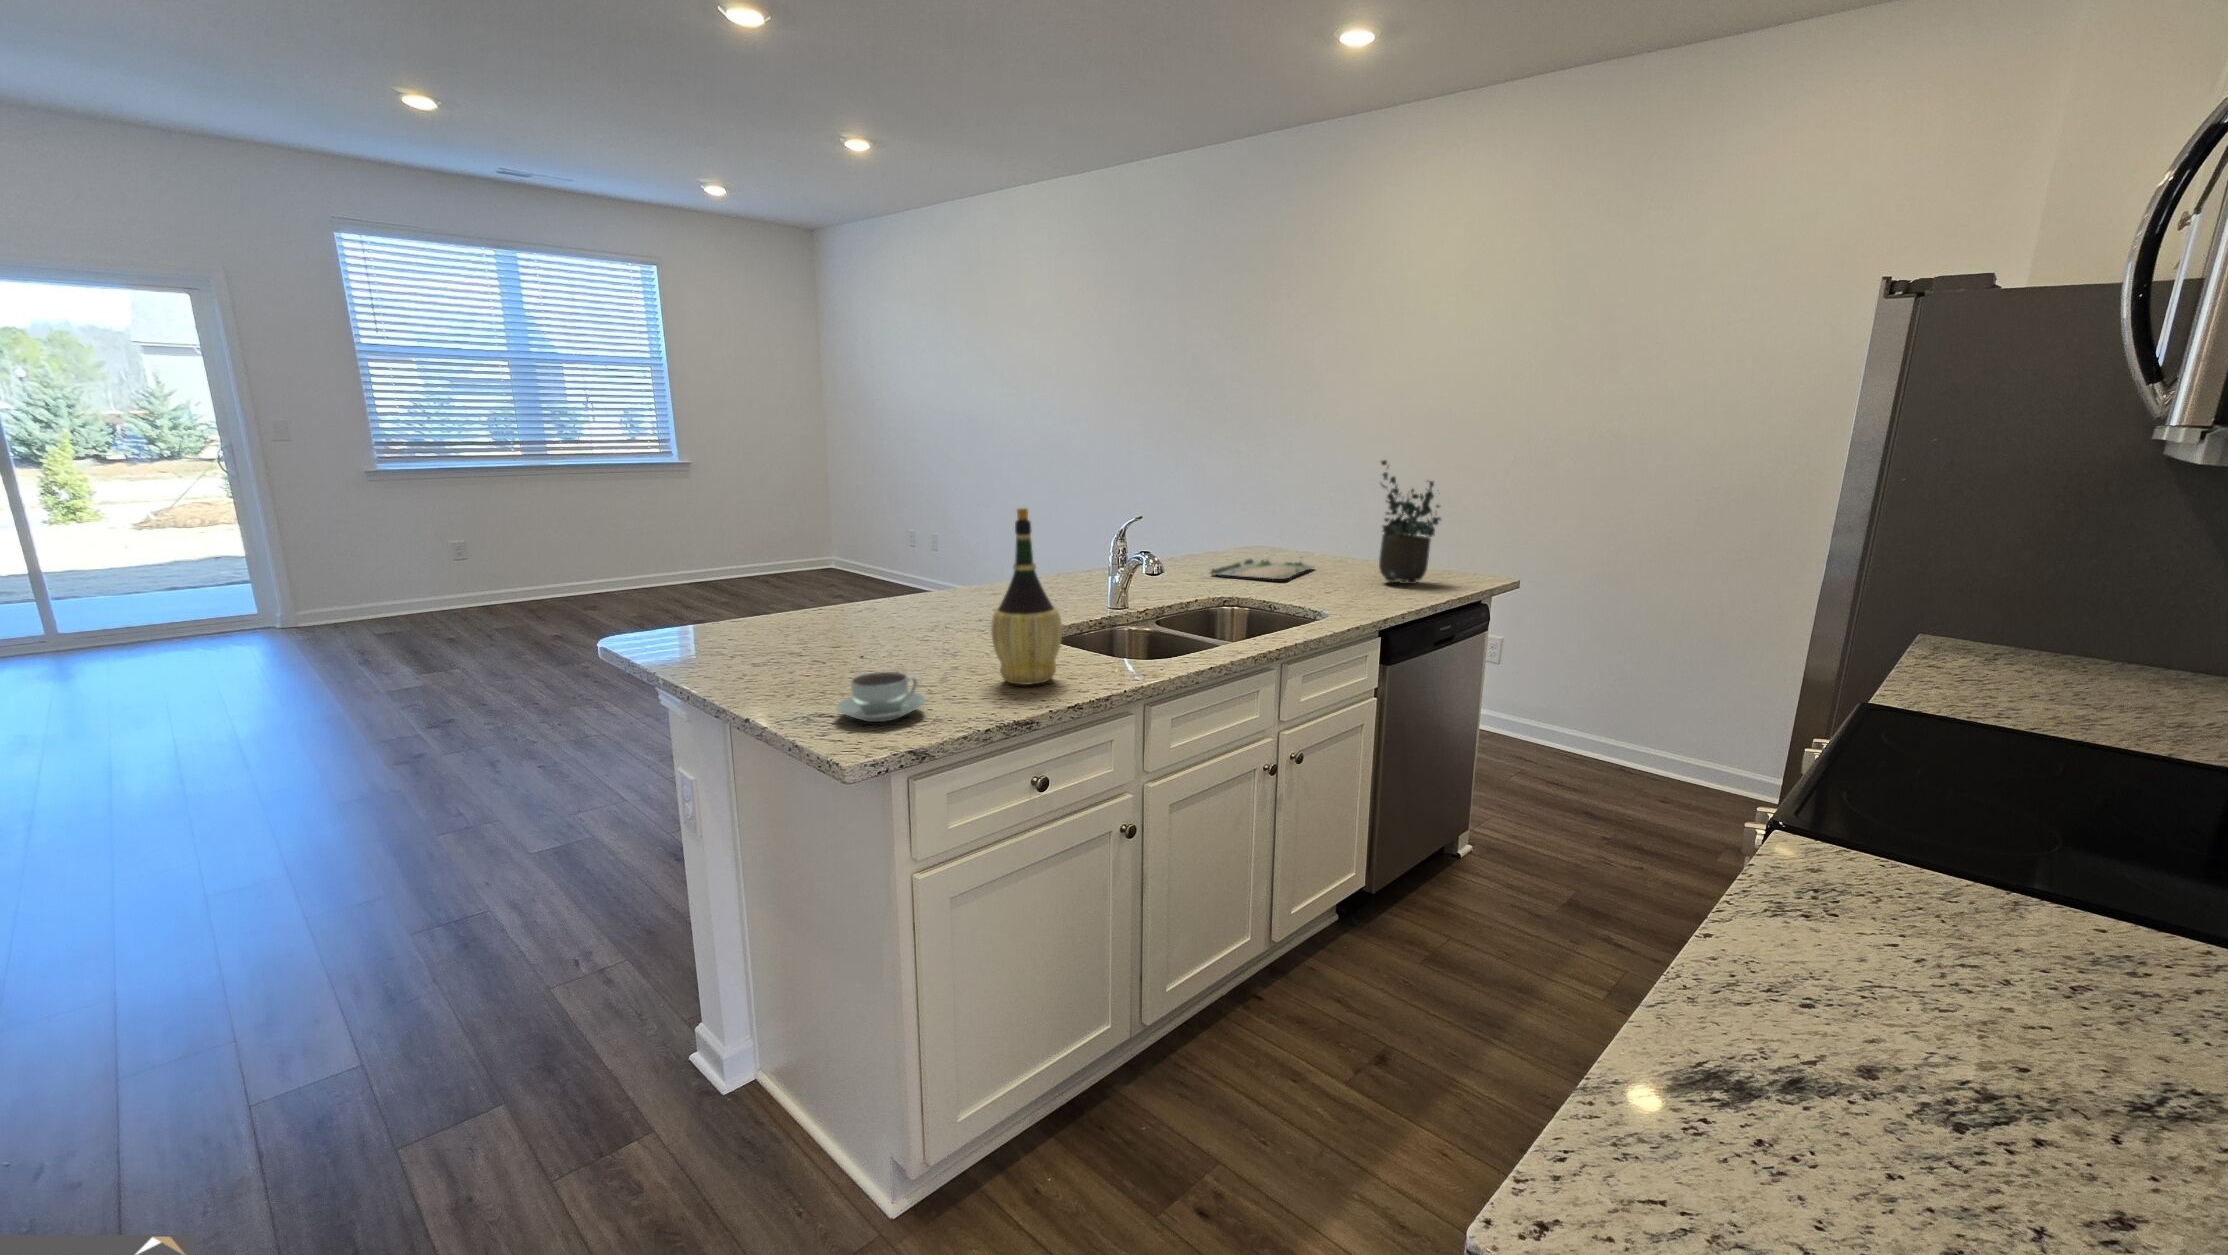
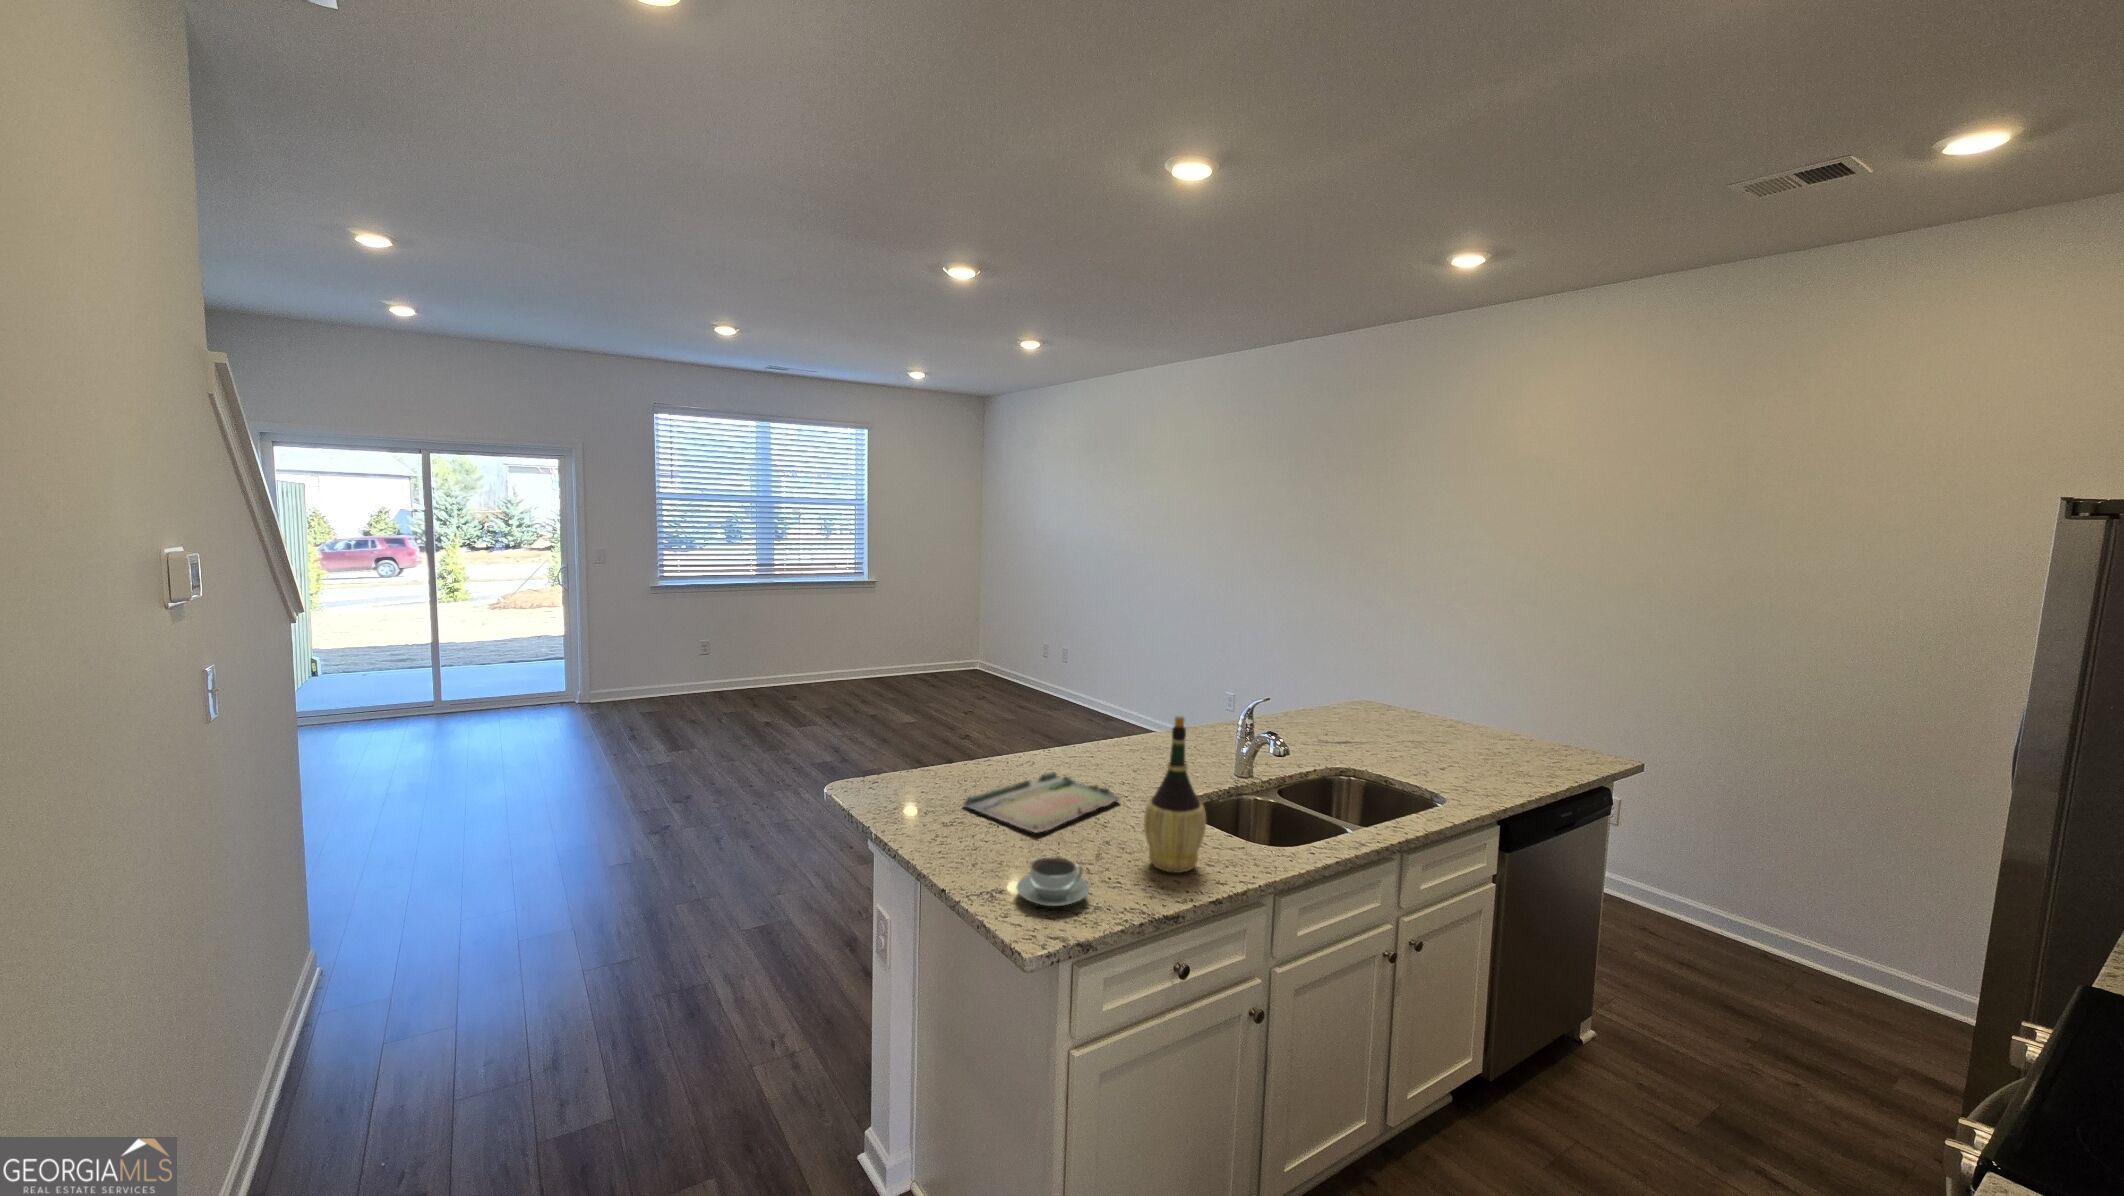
potted plant: present [1379,460,1441,584] -> none [1497,635,1566,762]
tray: present [1211,559,1313,579] -> present [963,772,1120,833]

